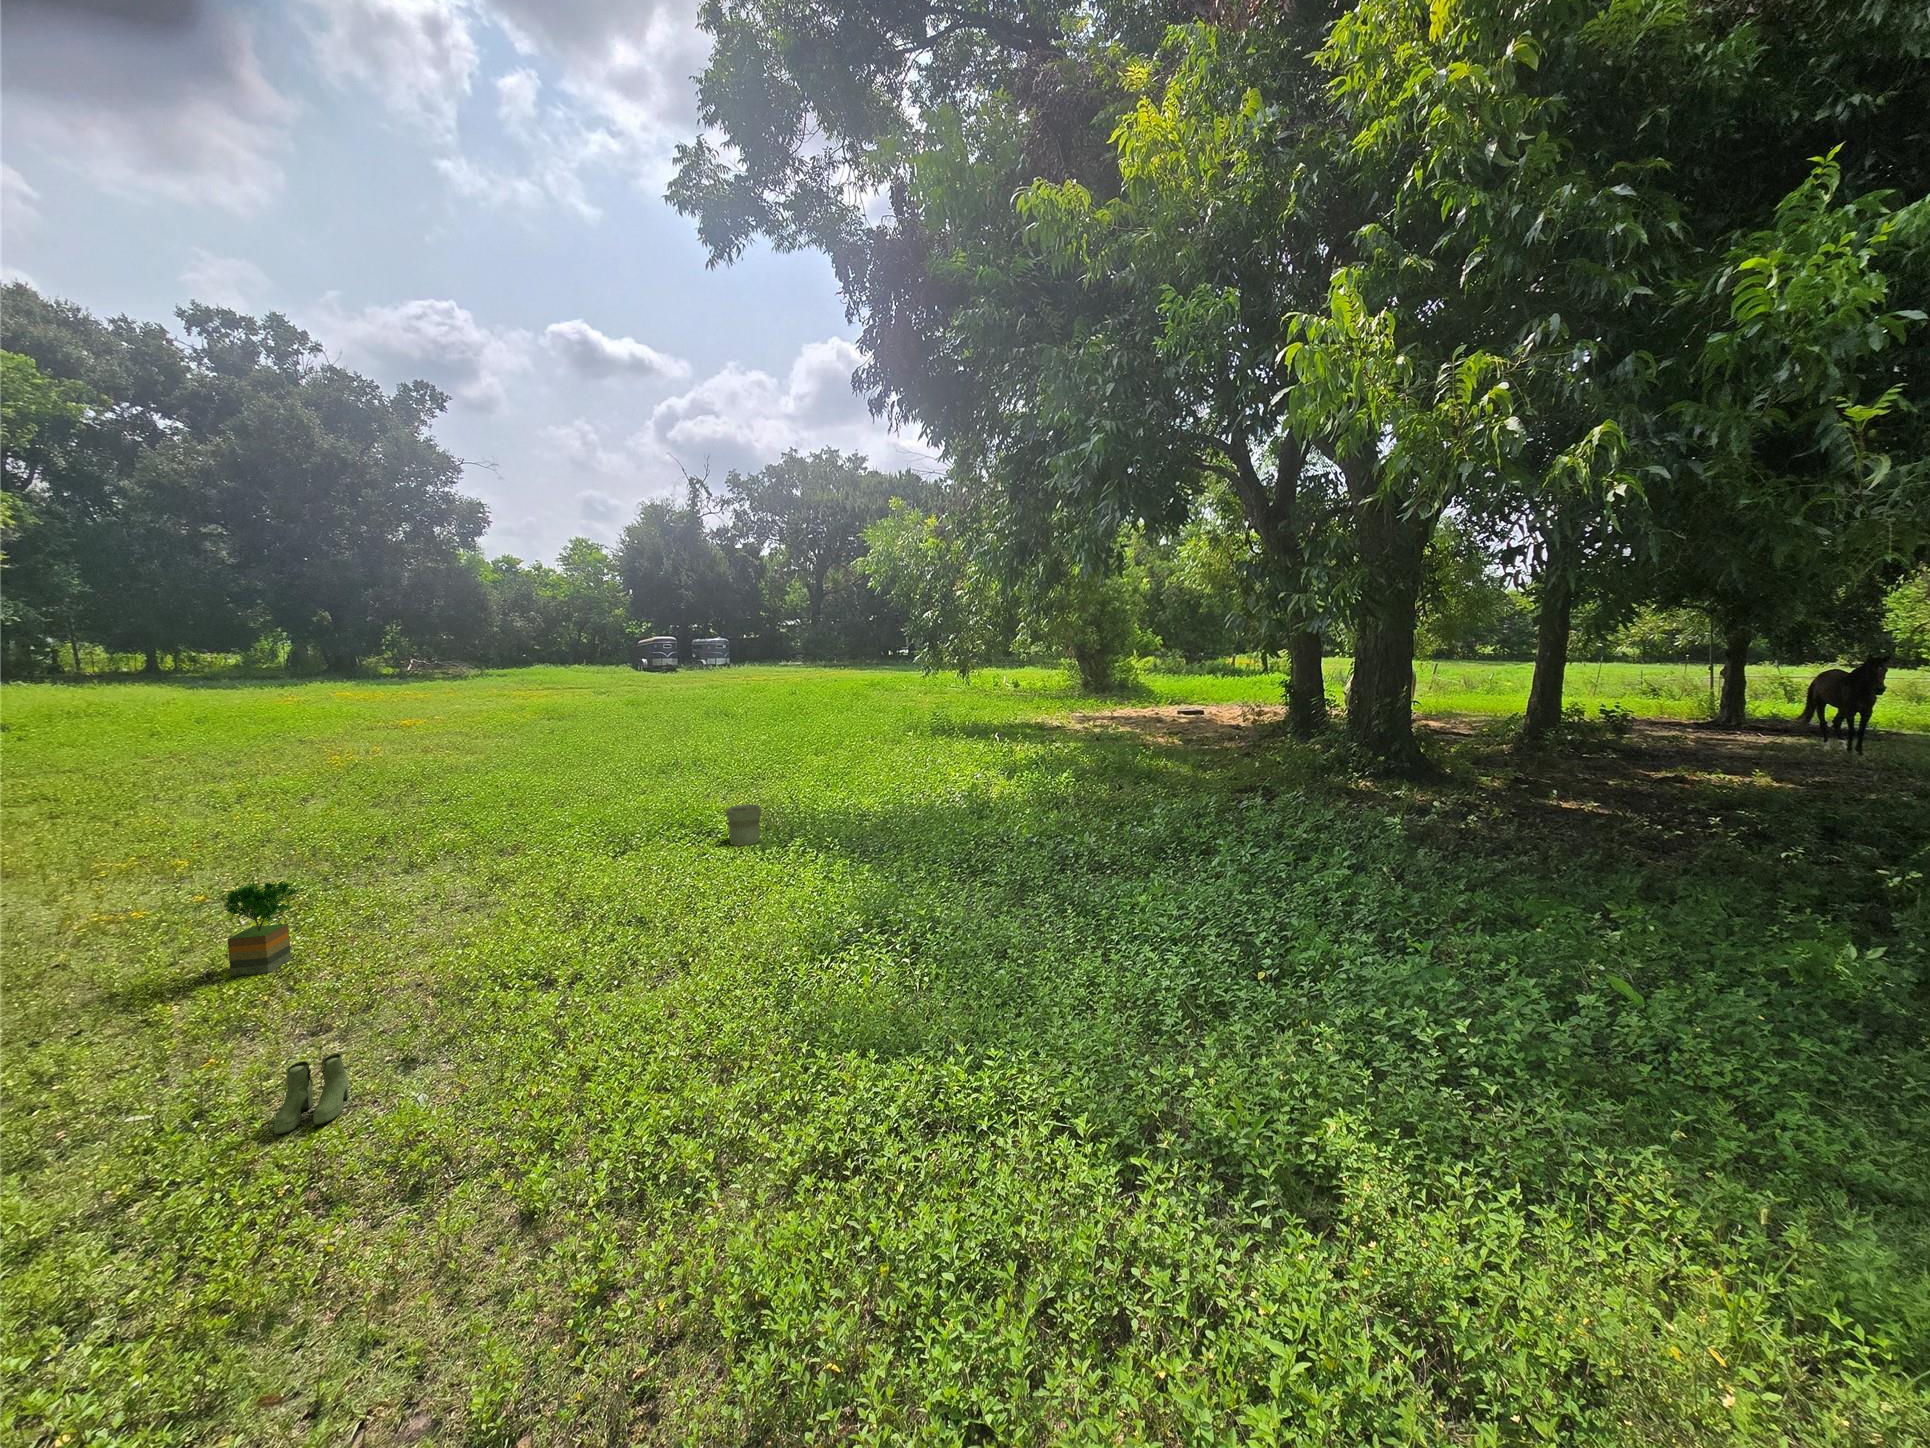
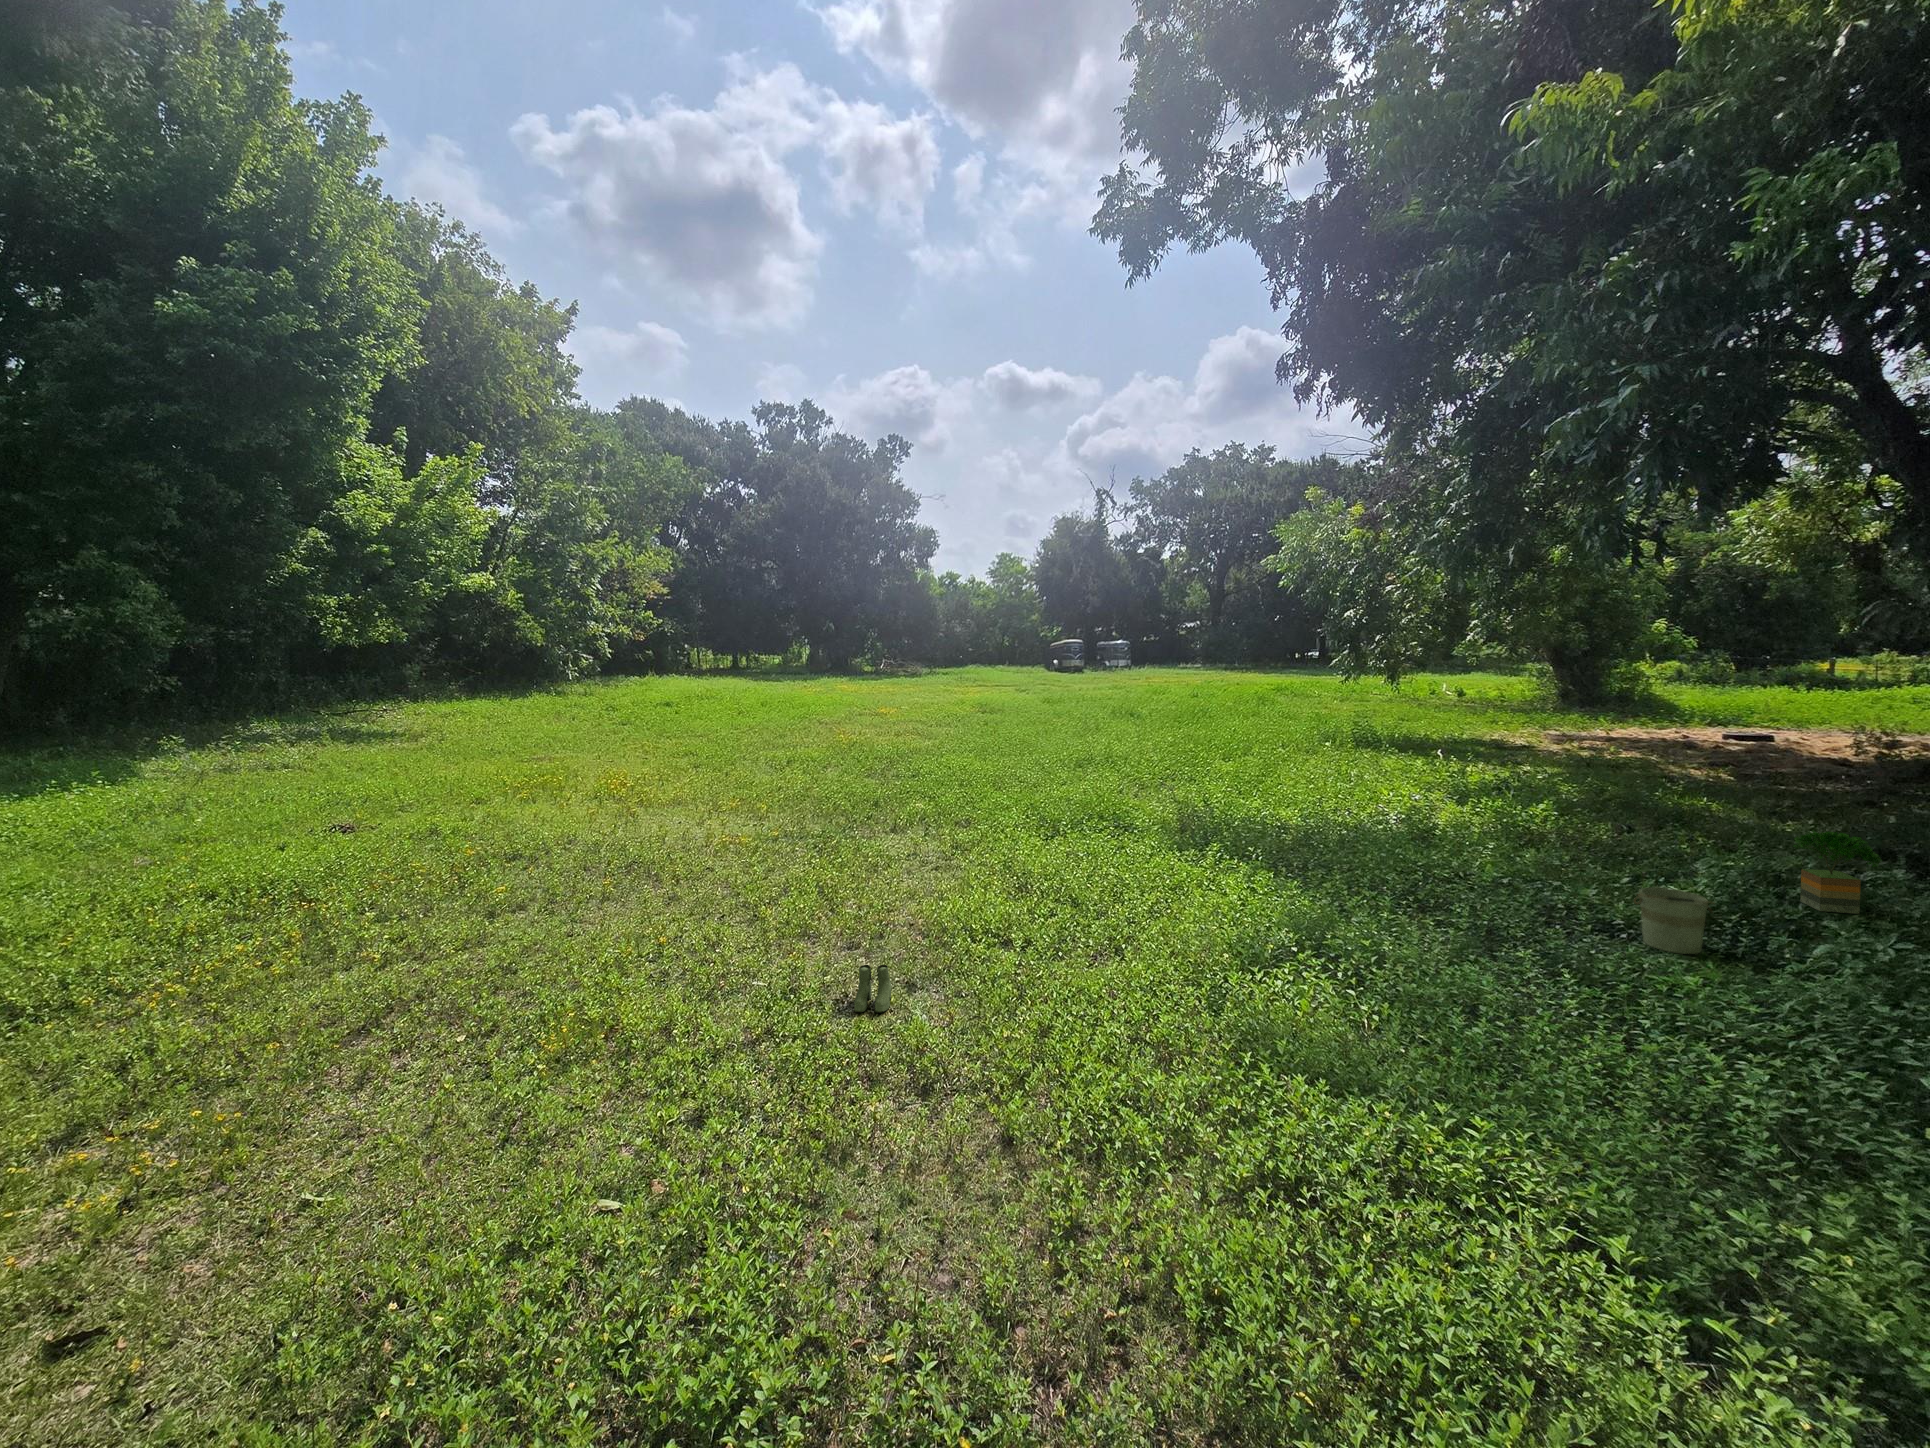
bucket: present [723,804,763,846] -> present [1634,887,1712,954]
potted tree: present [224,881,298,976] -> present [1794,831,1881,914]

